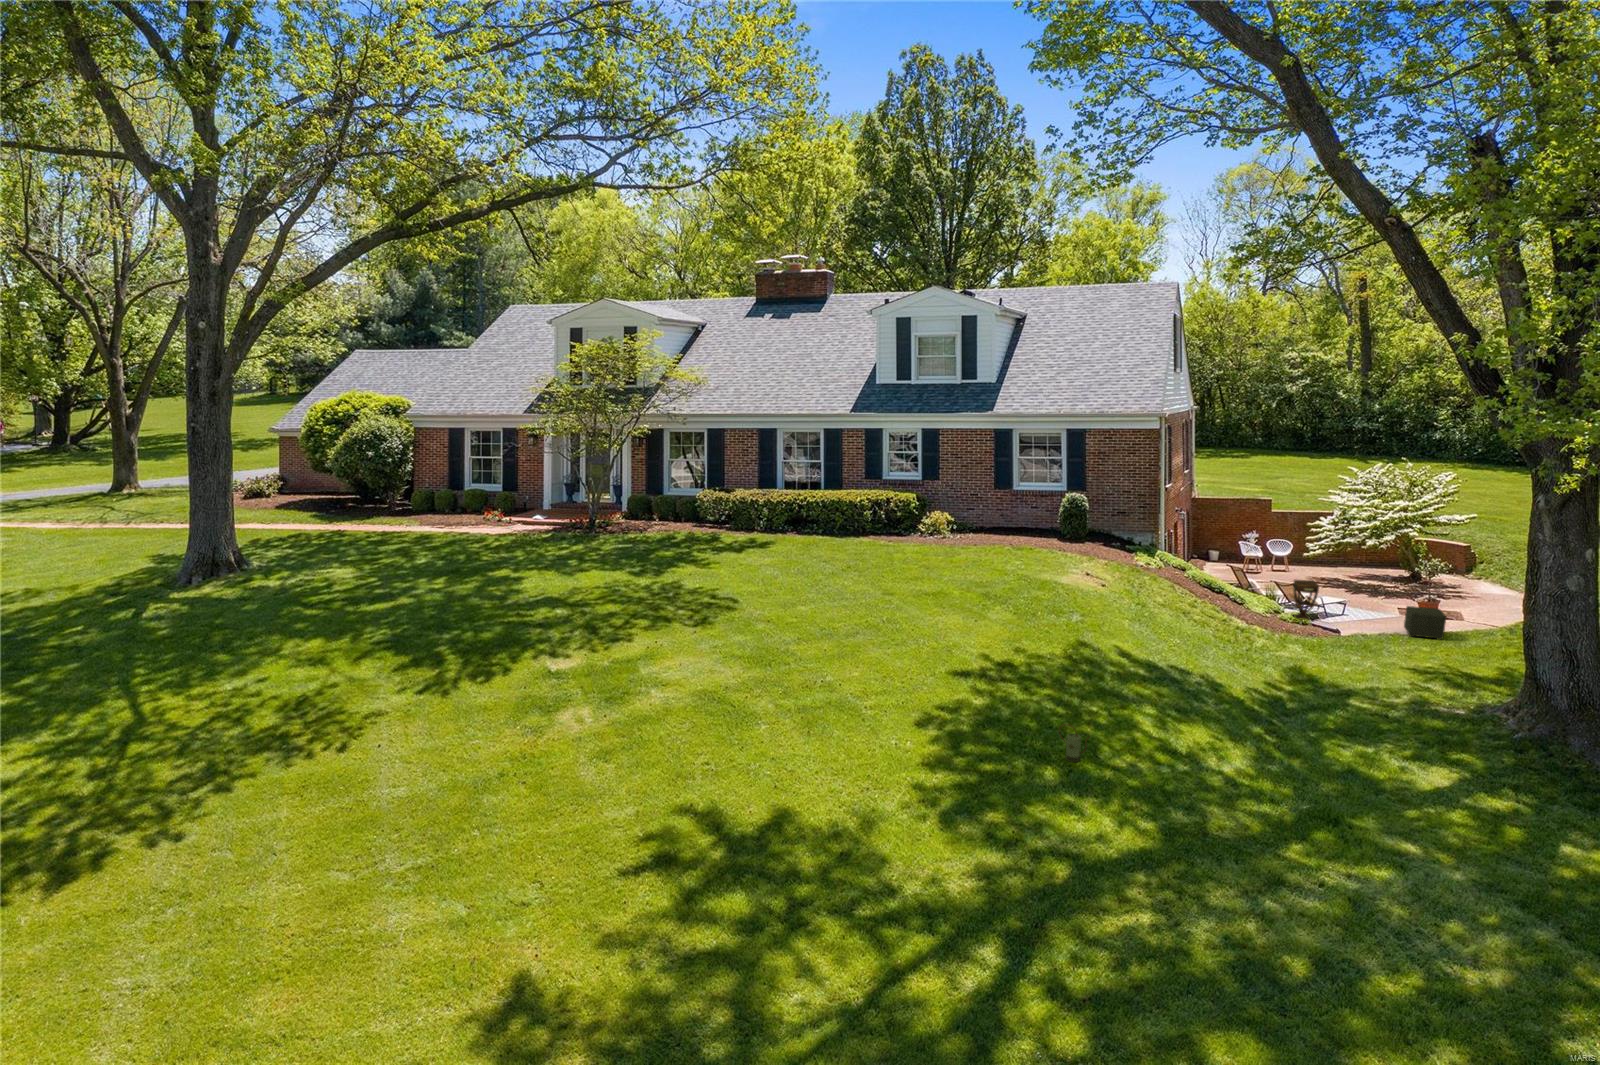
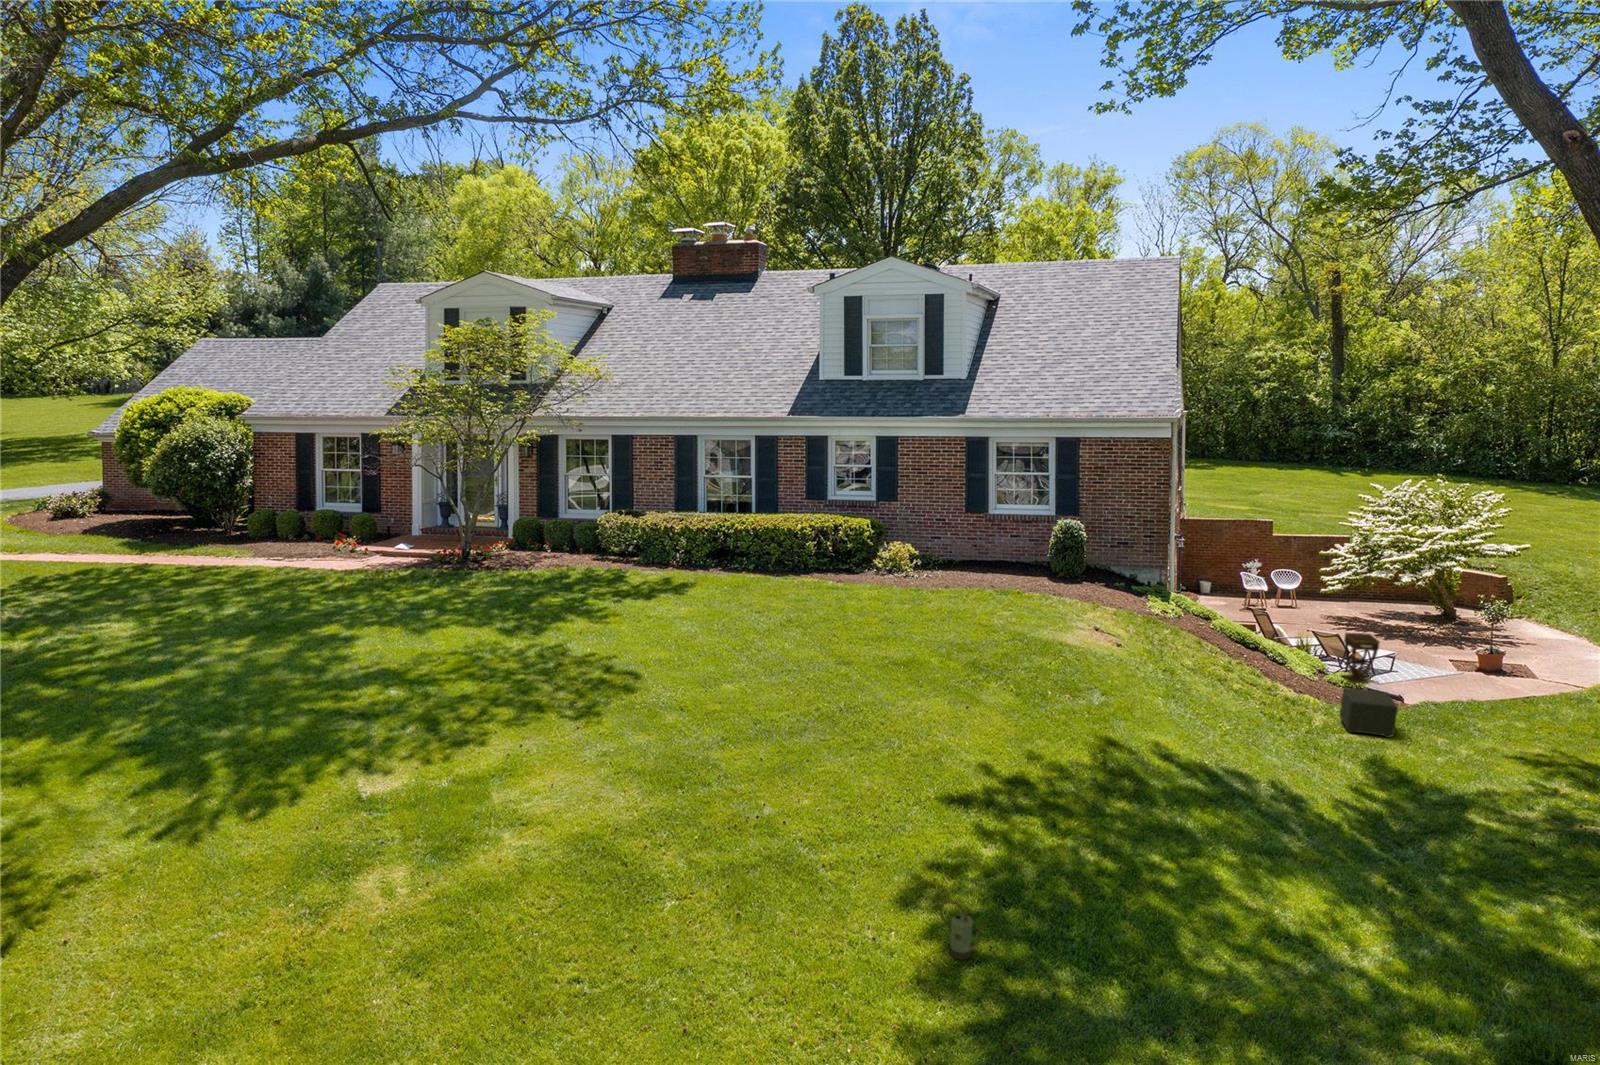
ottoman: present [1404,606,1446,640] -> present [1340,688,1398,738]
watering can: present [1060,724,1089,762] -> present [940,901,985,960]

